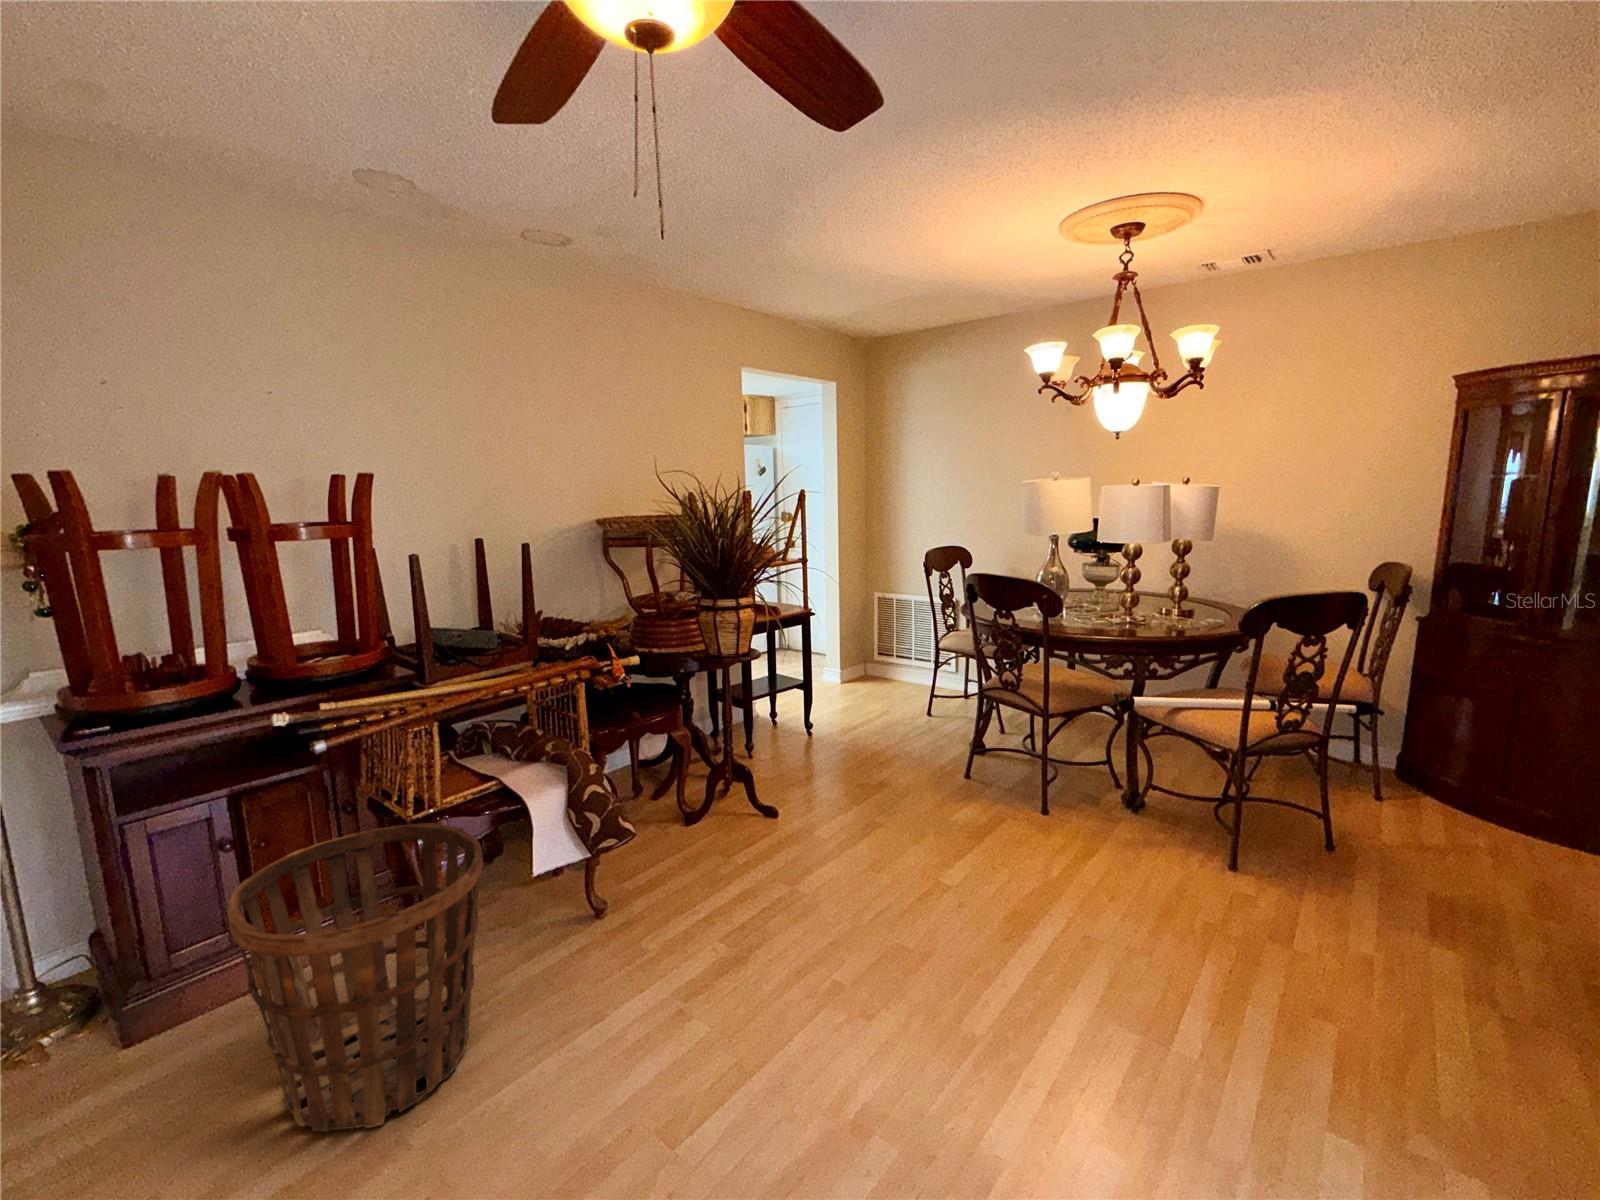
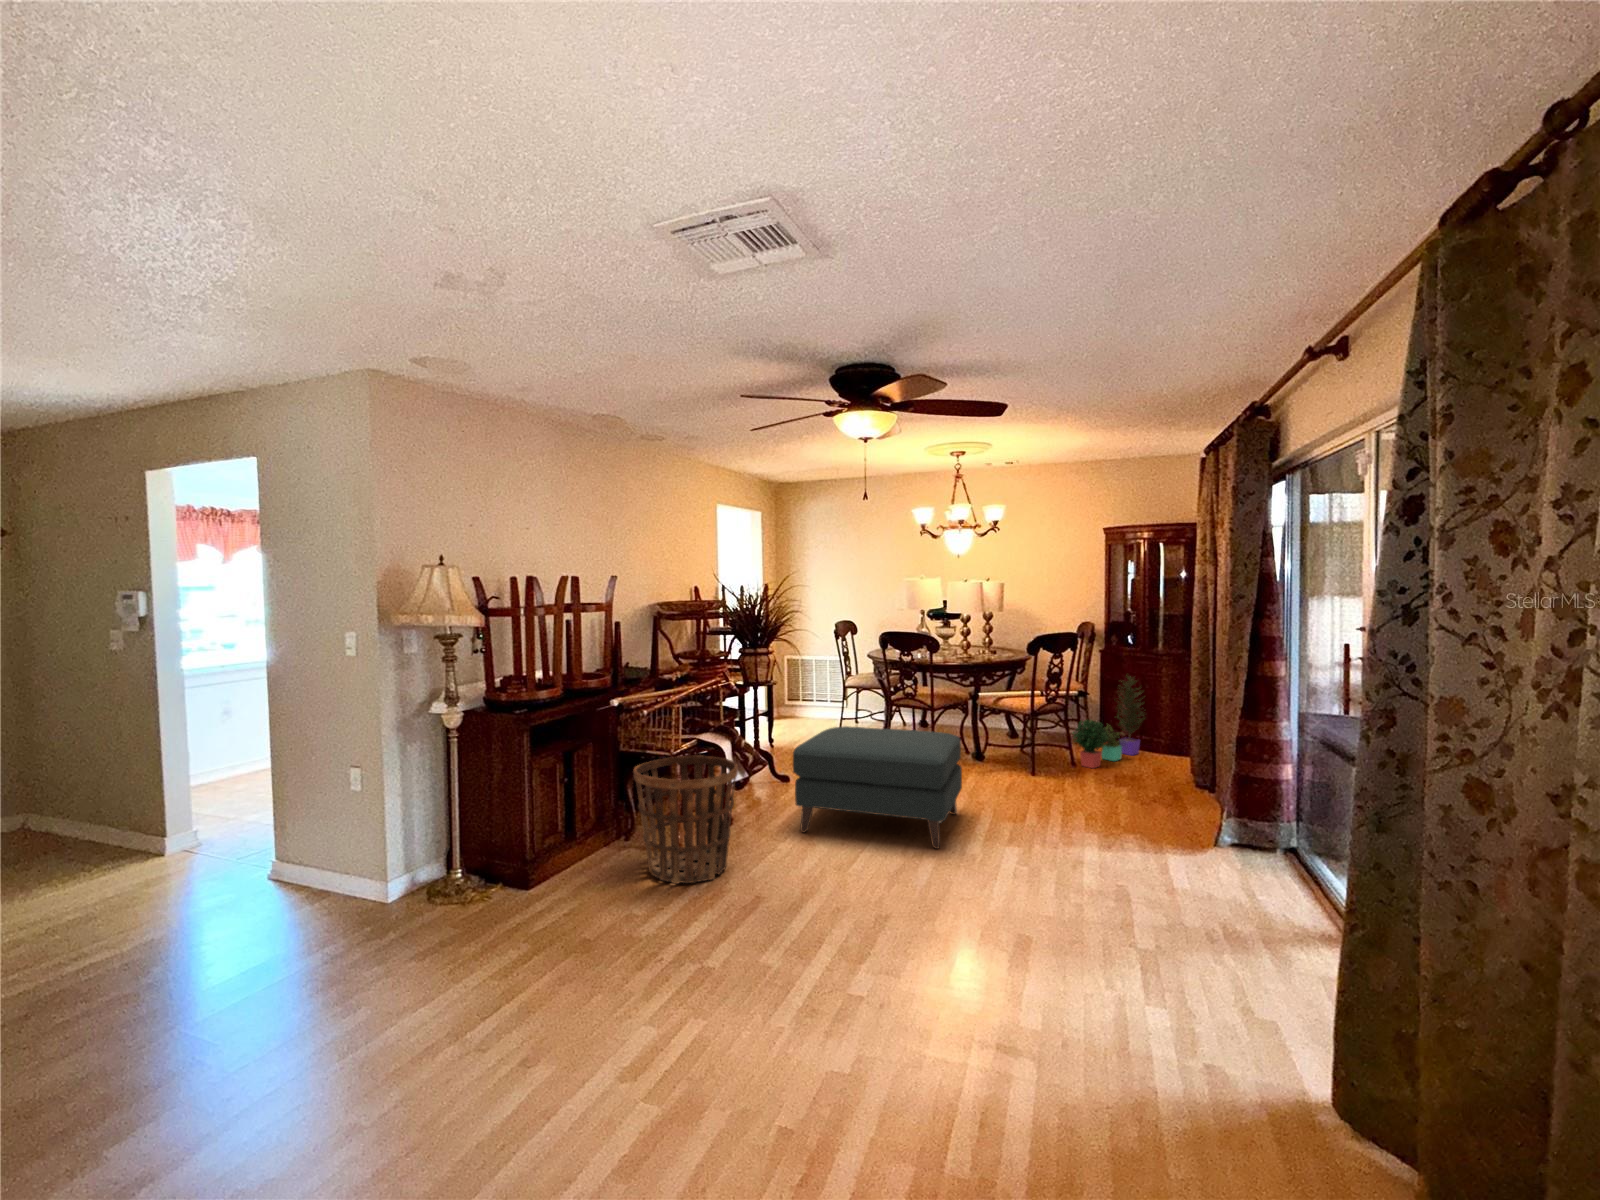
potted plant: none [1333,674,1526,869] -> present [1073,676,1145,768]
ottoman: none [657,763,1038,1124] -> present [793,726,962,849]

